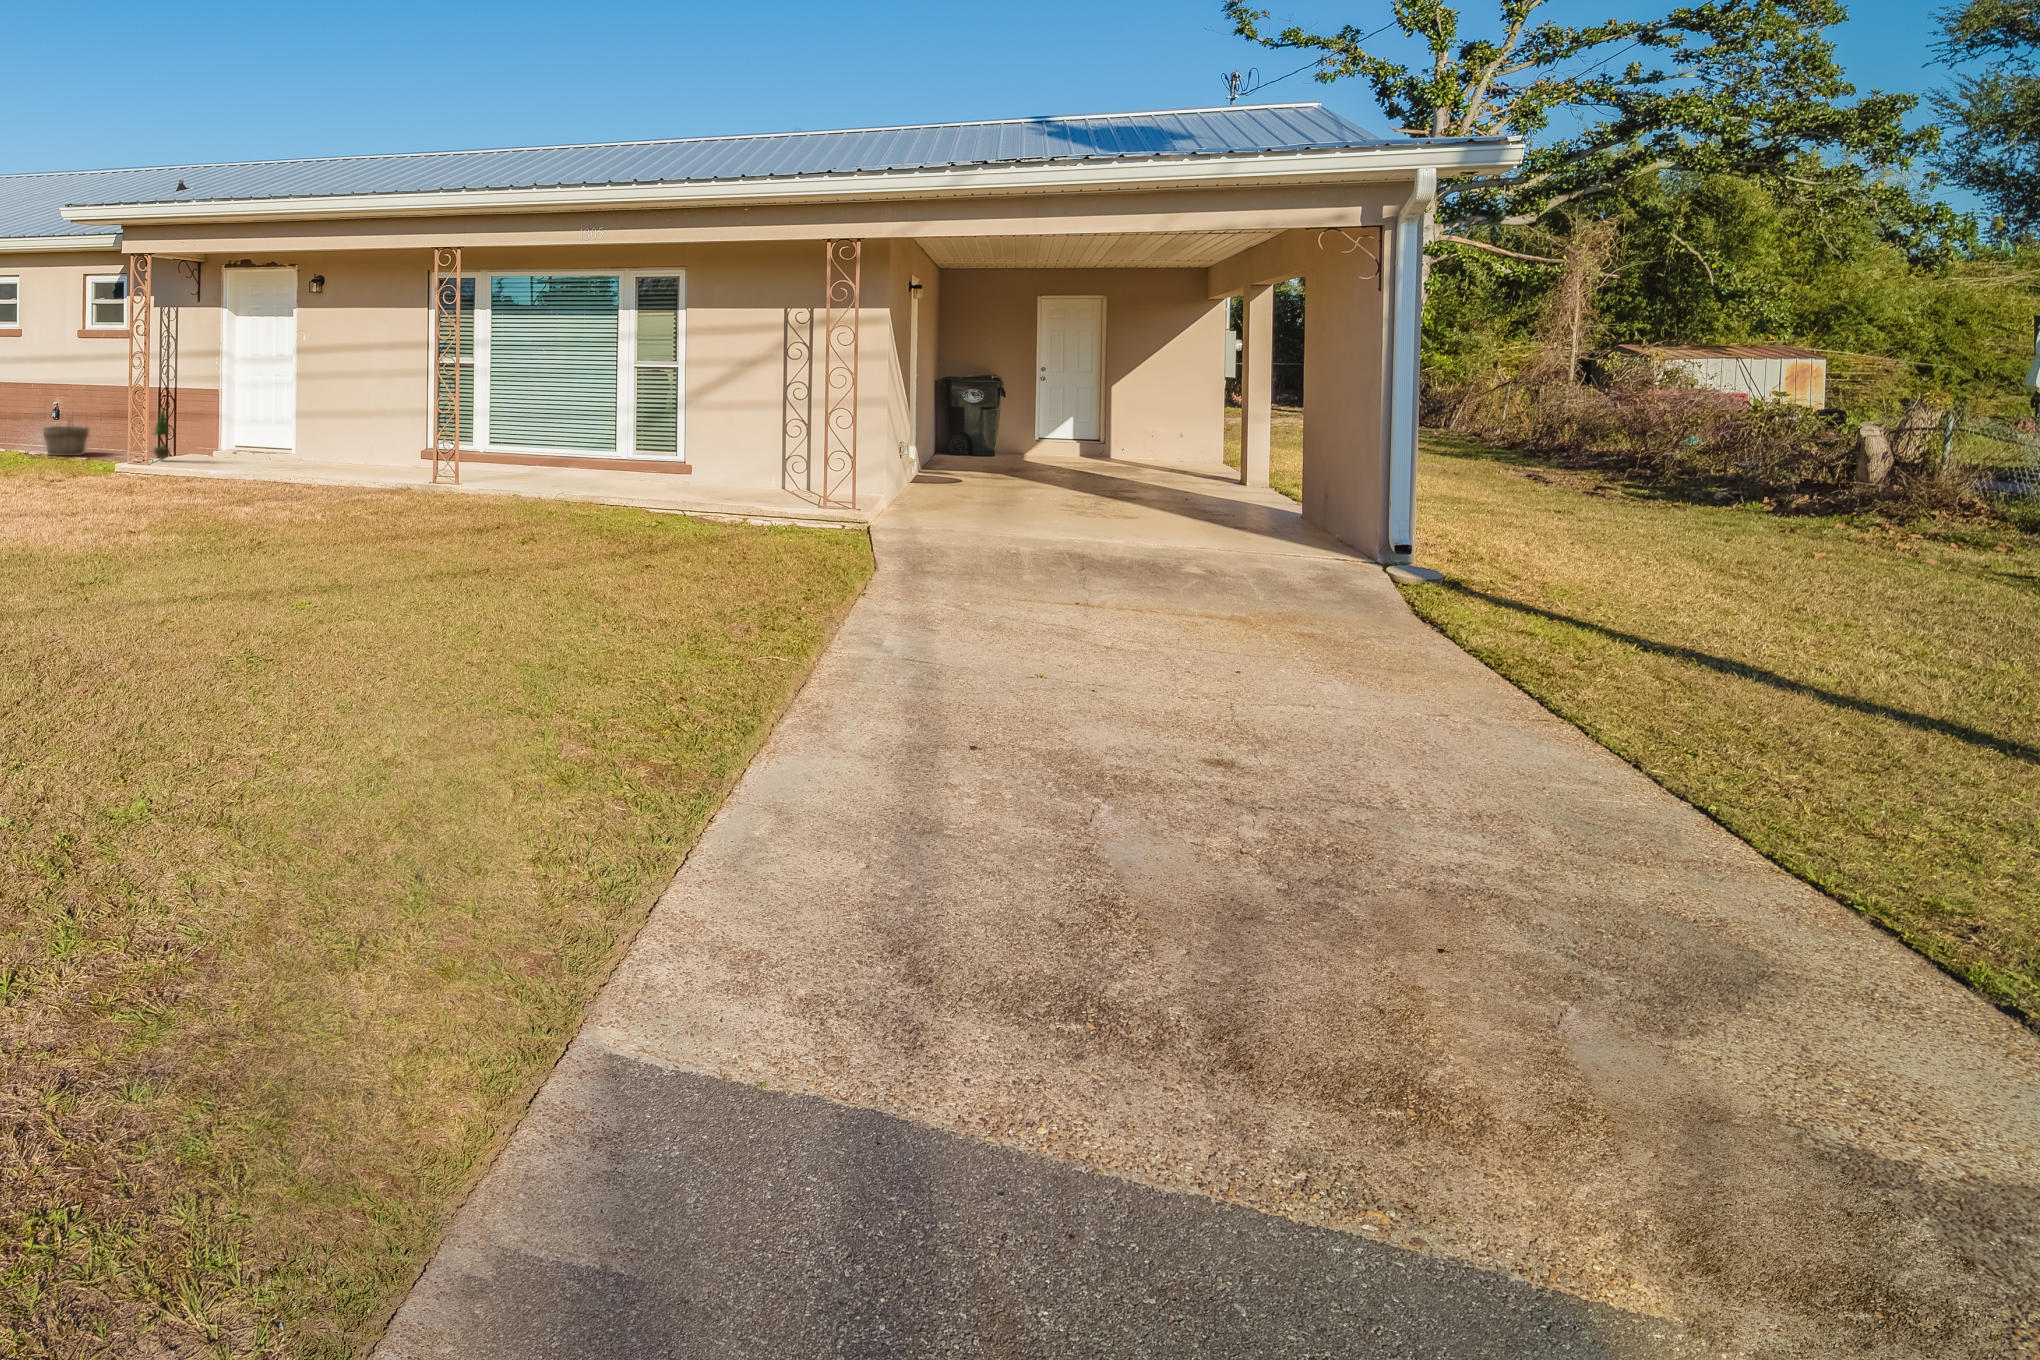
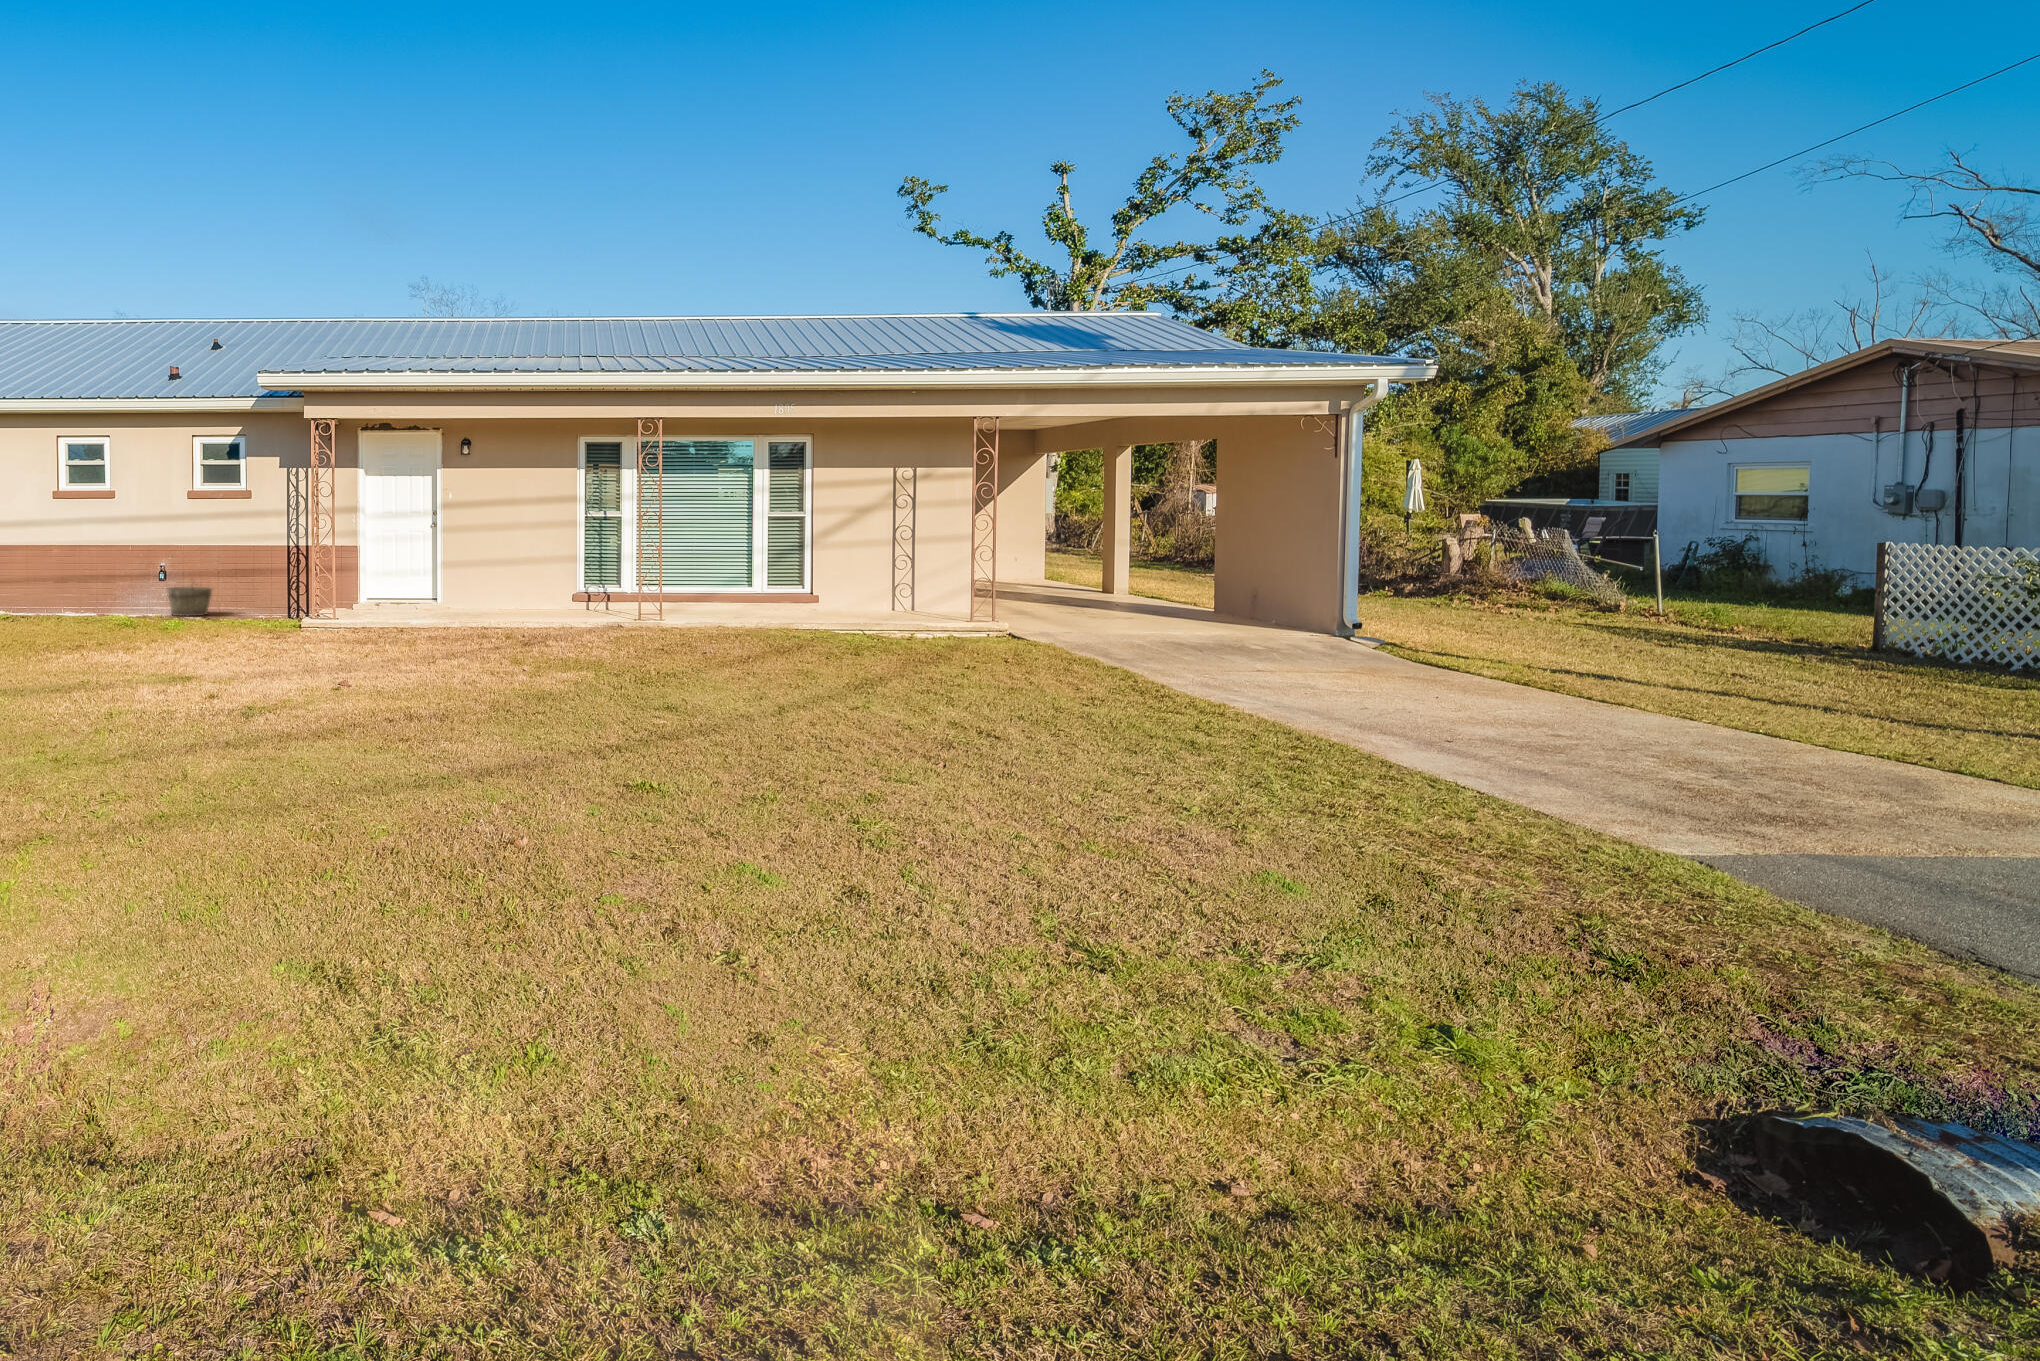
potted tree: present [154,410,169,460] -> none [294,564,313,616]

